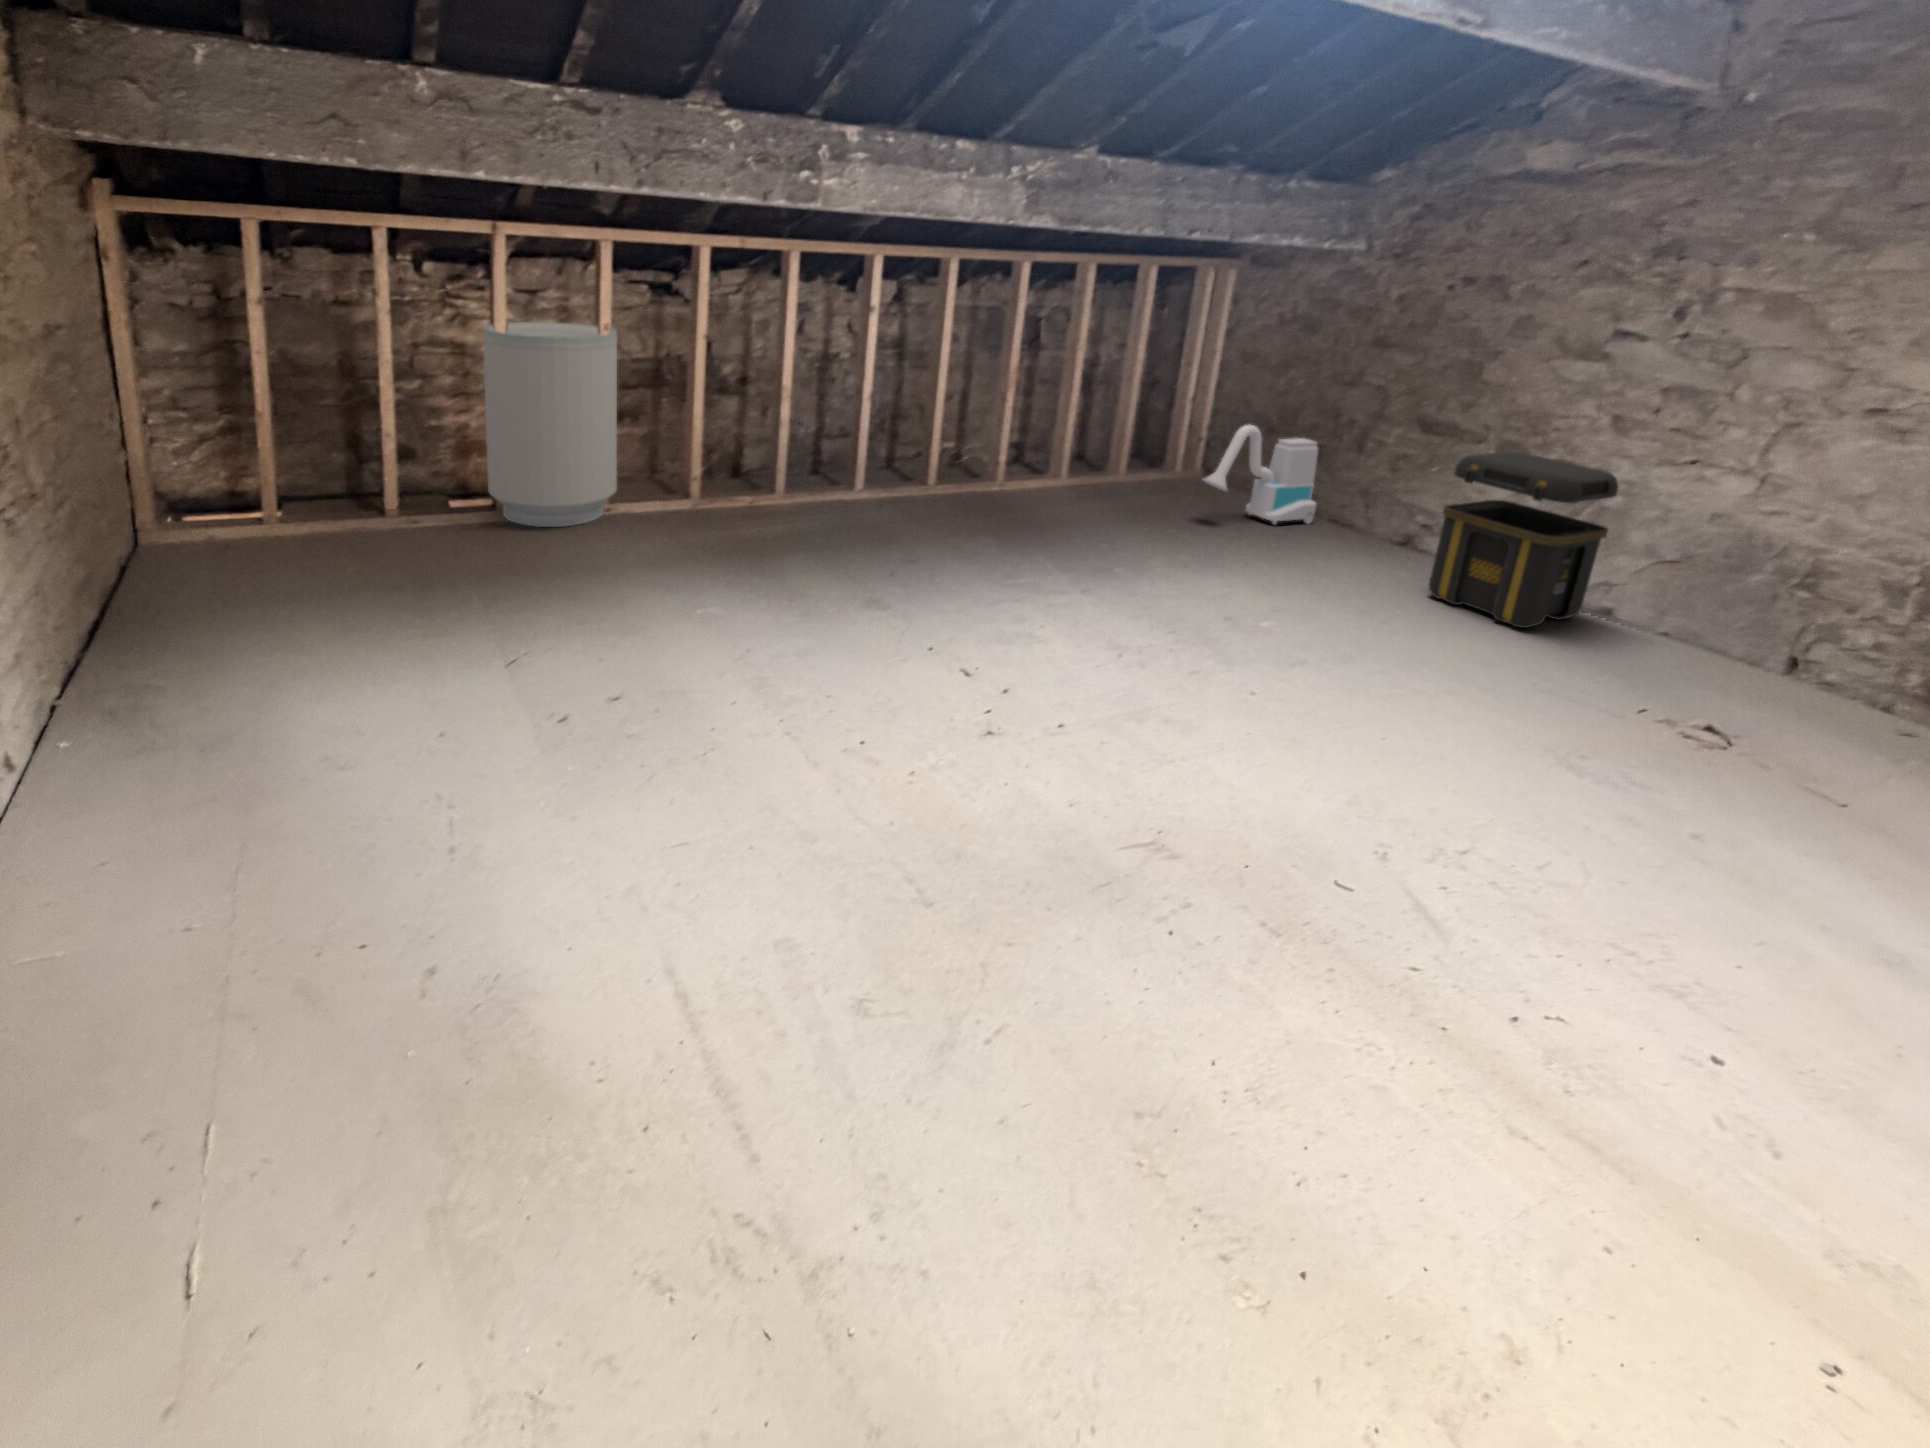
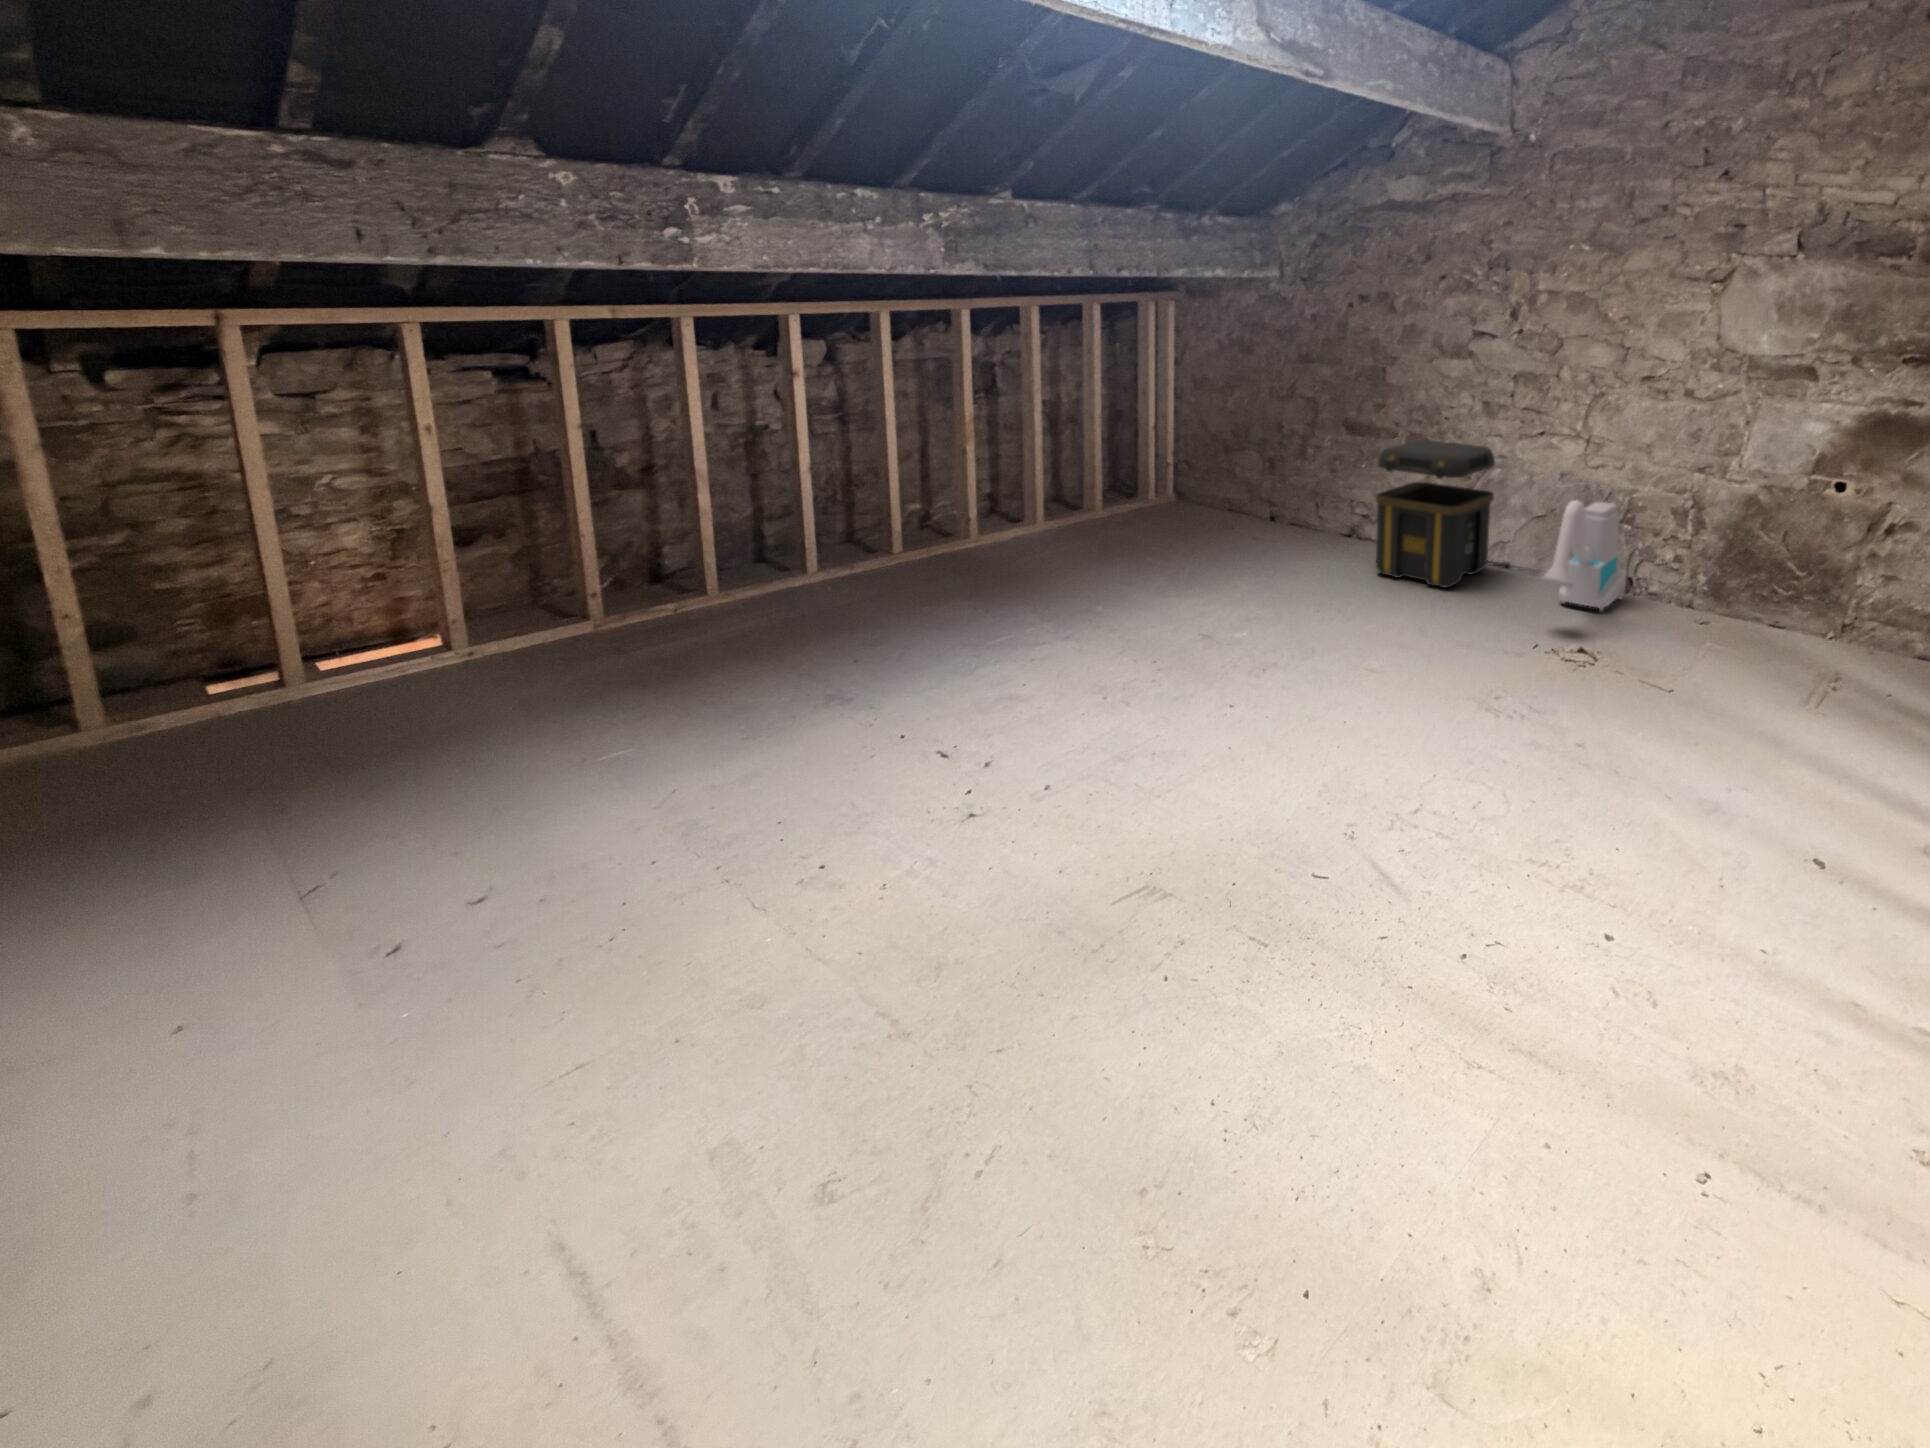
trash can: present [483,322,617,527] -> none [214,429,481,701]
vacuum cleaner: present [1203,425,1318,525] -> present [1540,500,1625,611]

